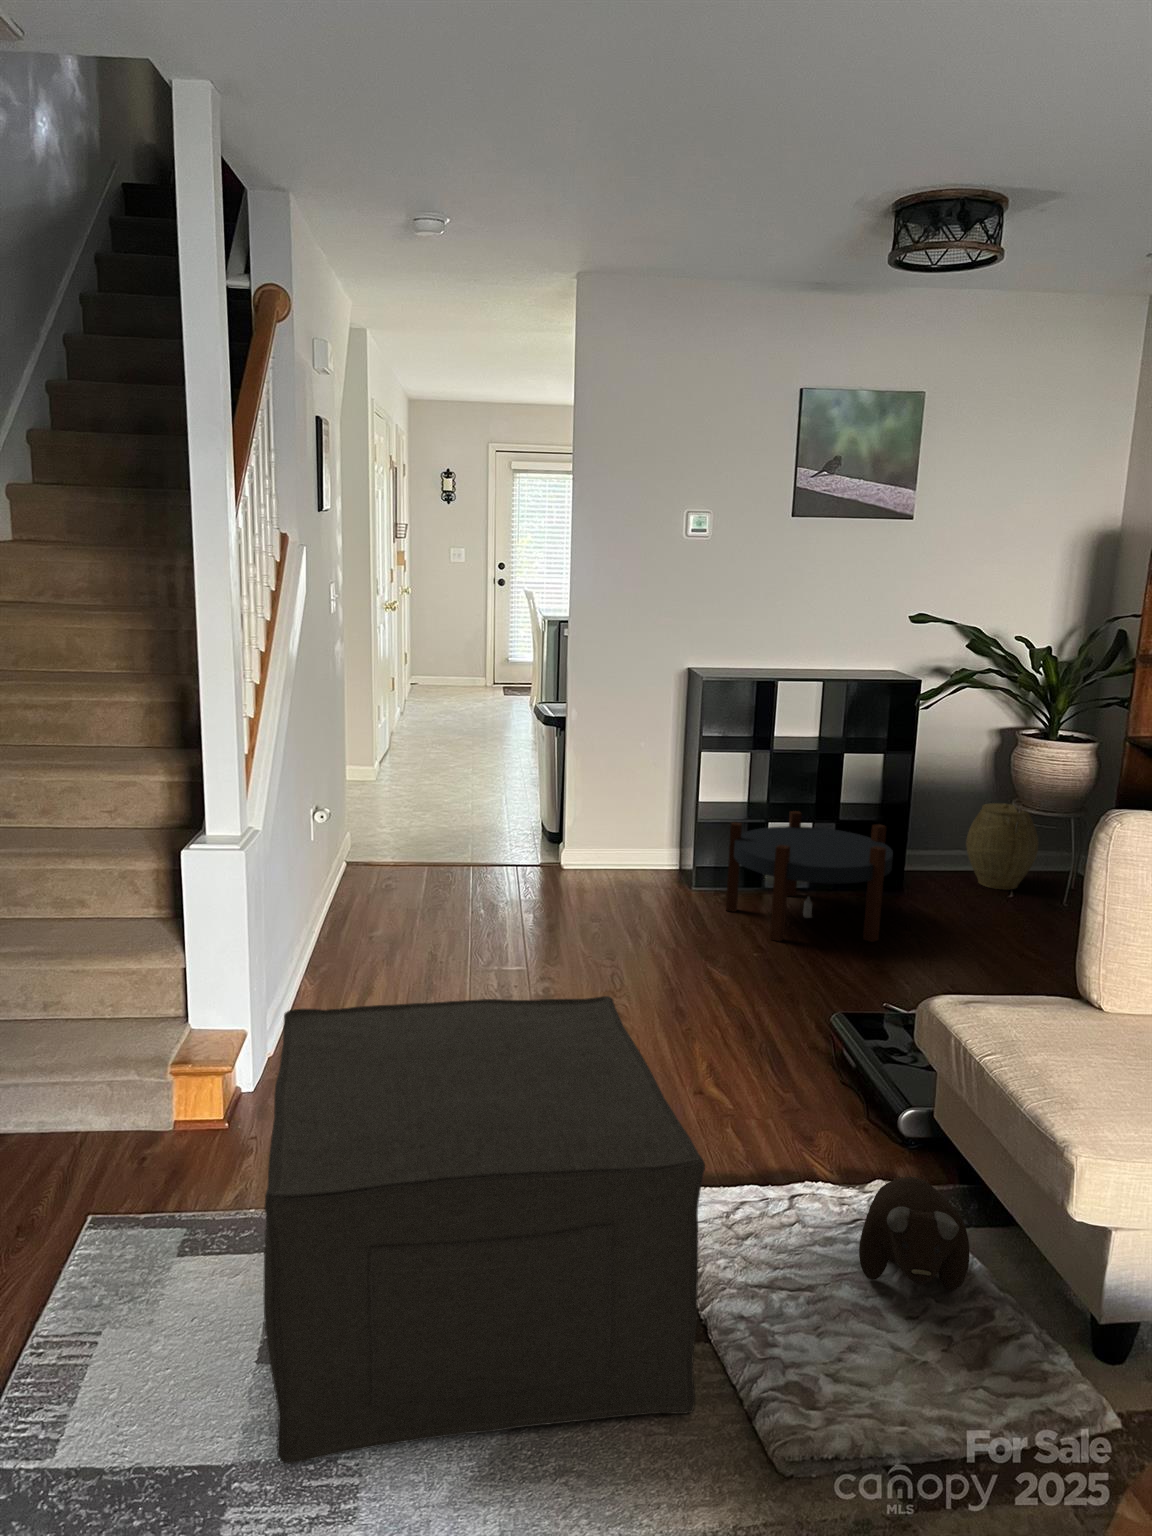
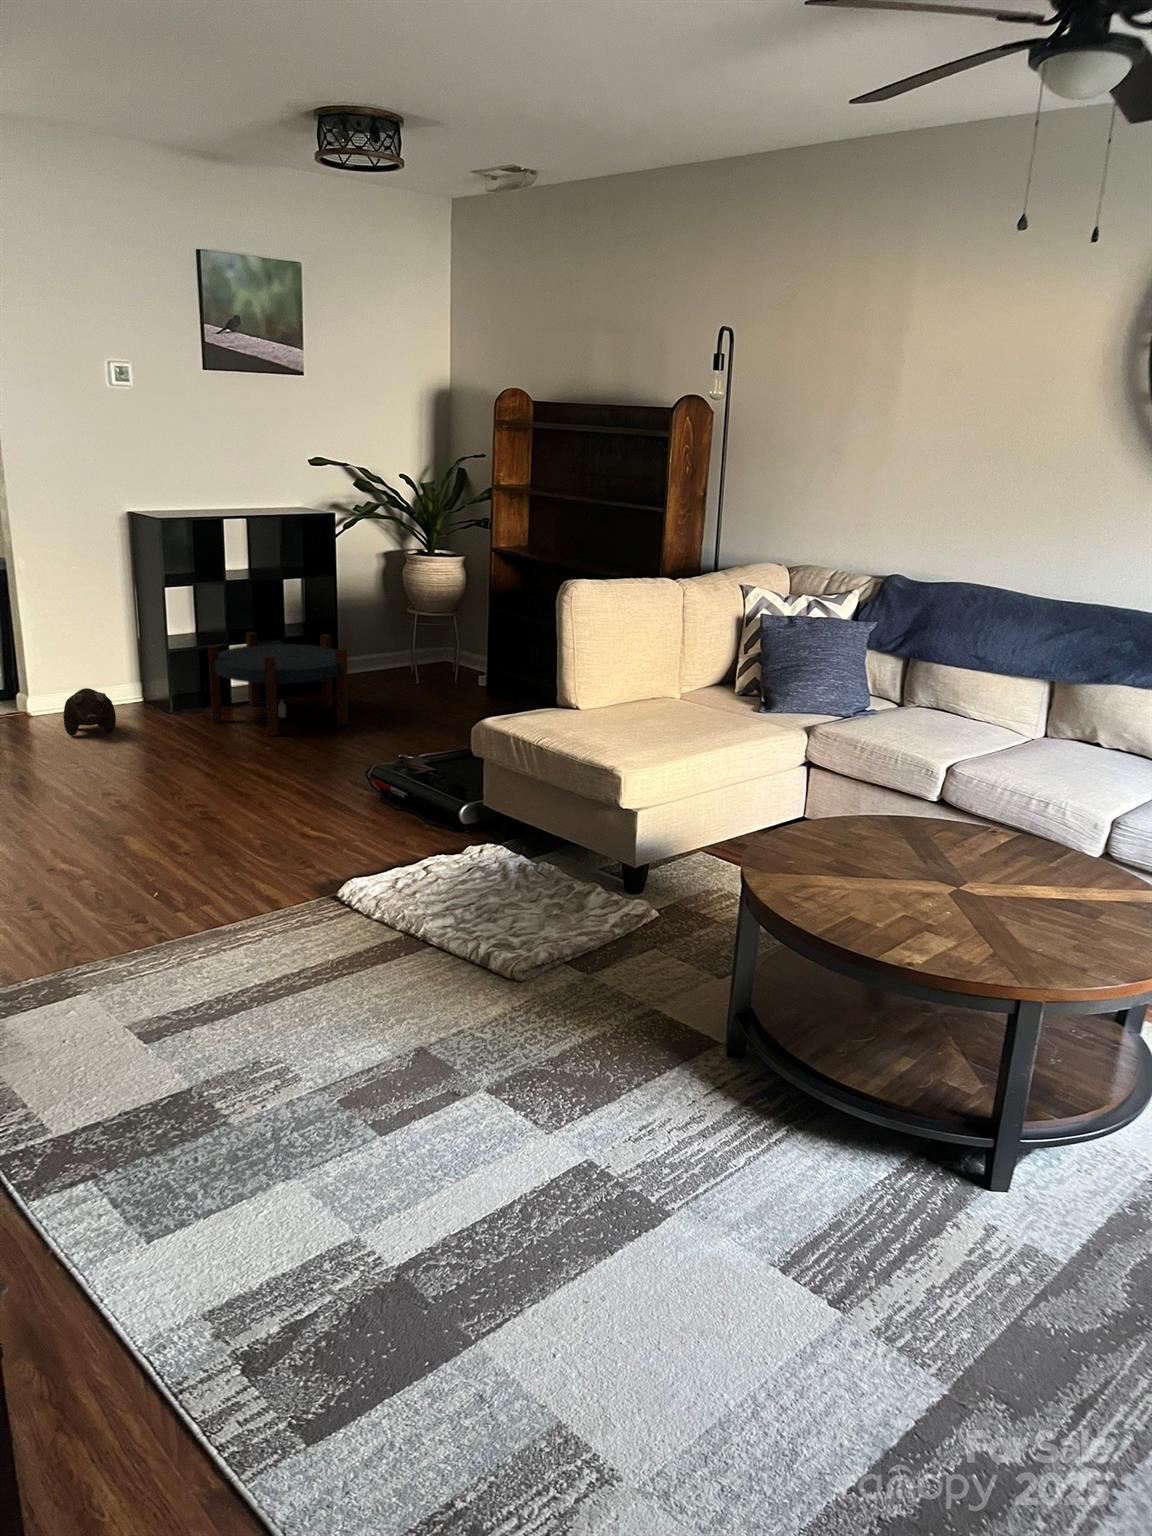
woven basket: present [966,803,1038,890] -> none [374,611,428,679]
ottoman: present [264,996,705,1464] -> none [54,749,453,1073]
plush toy: present [859,1177,970,1291] -> present [63,688,116,736]

